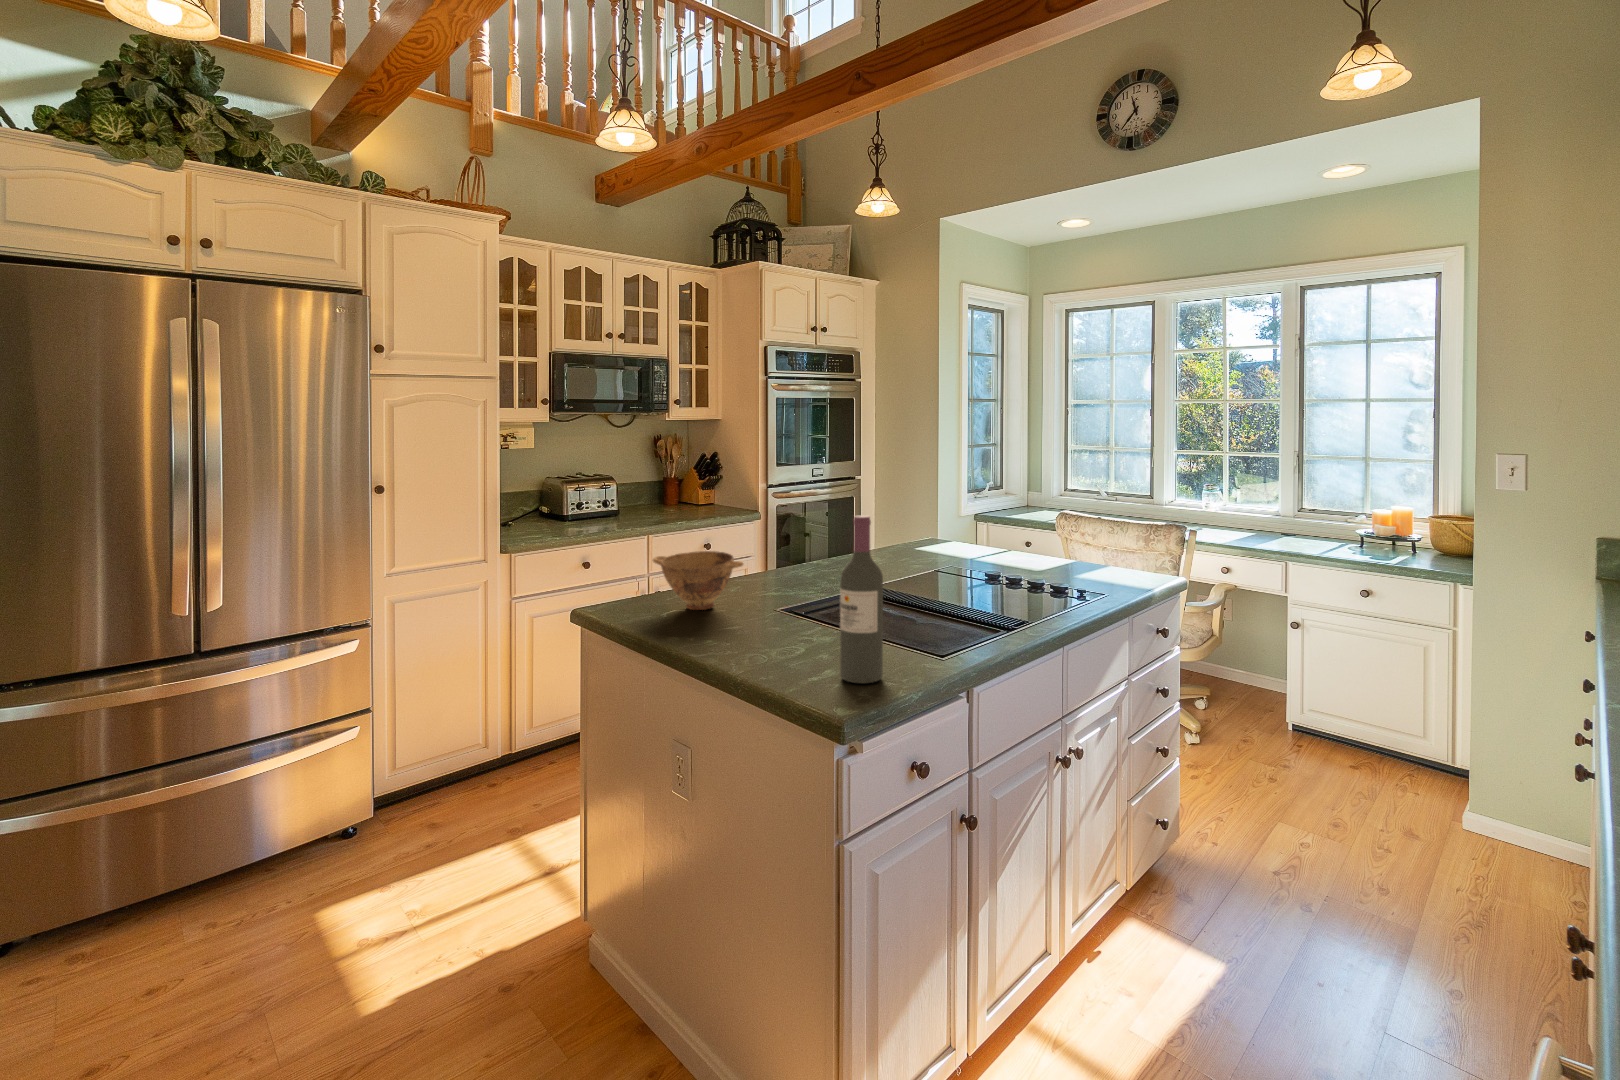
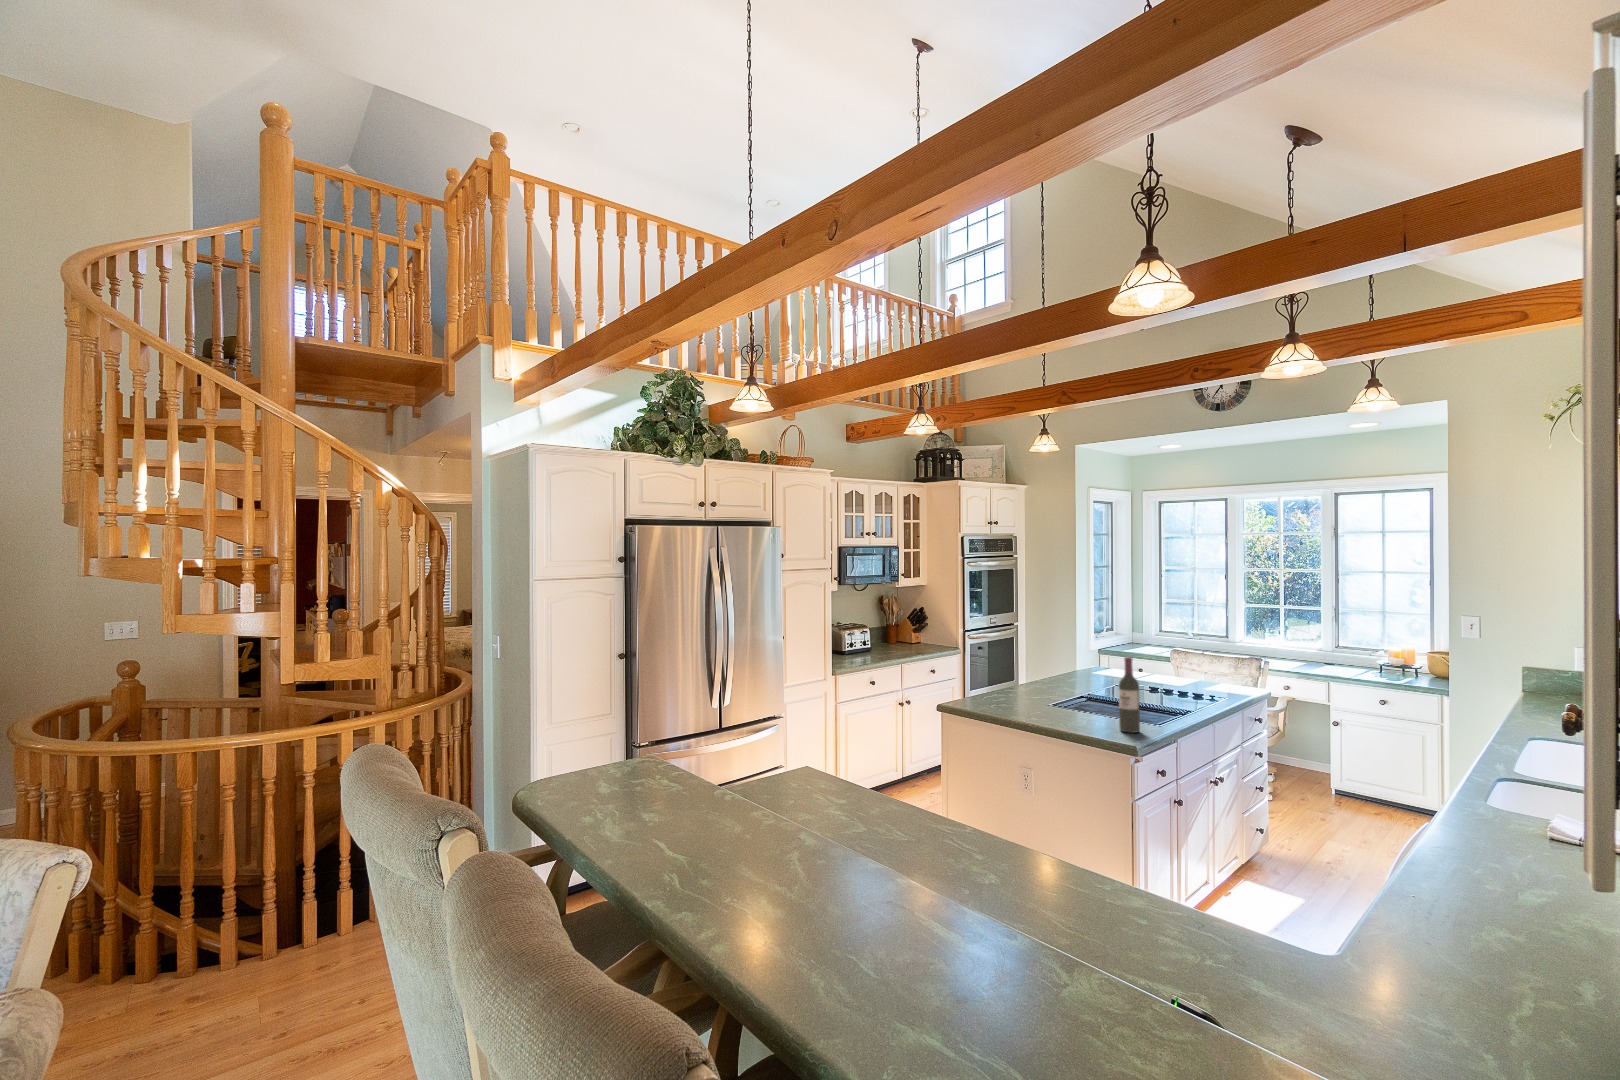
bowl: present [653,551,743,610] -> none [985,673,1037,703]

